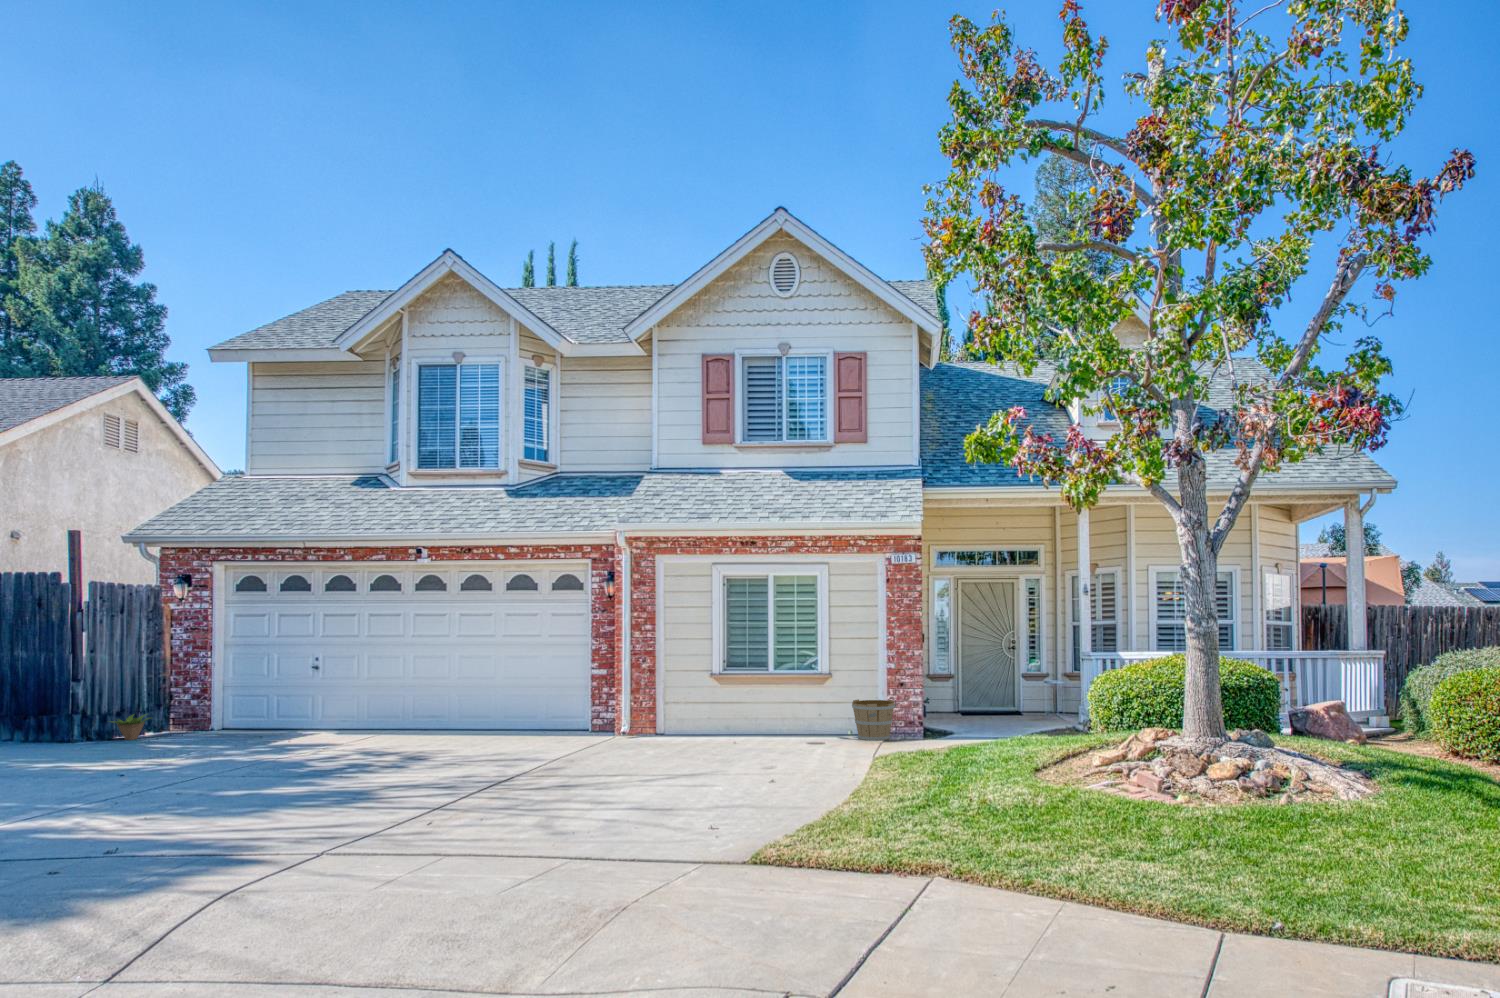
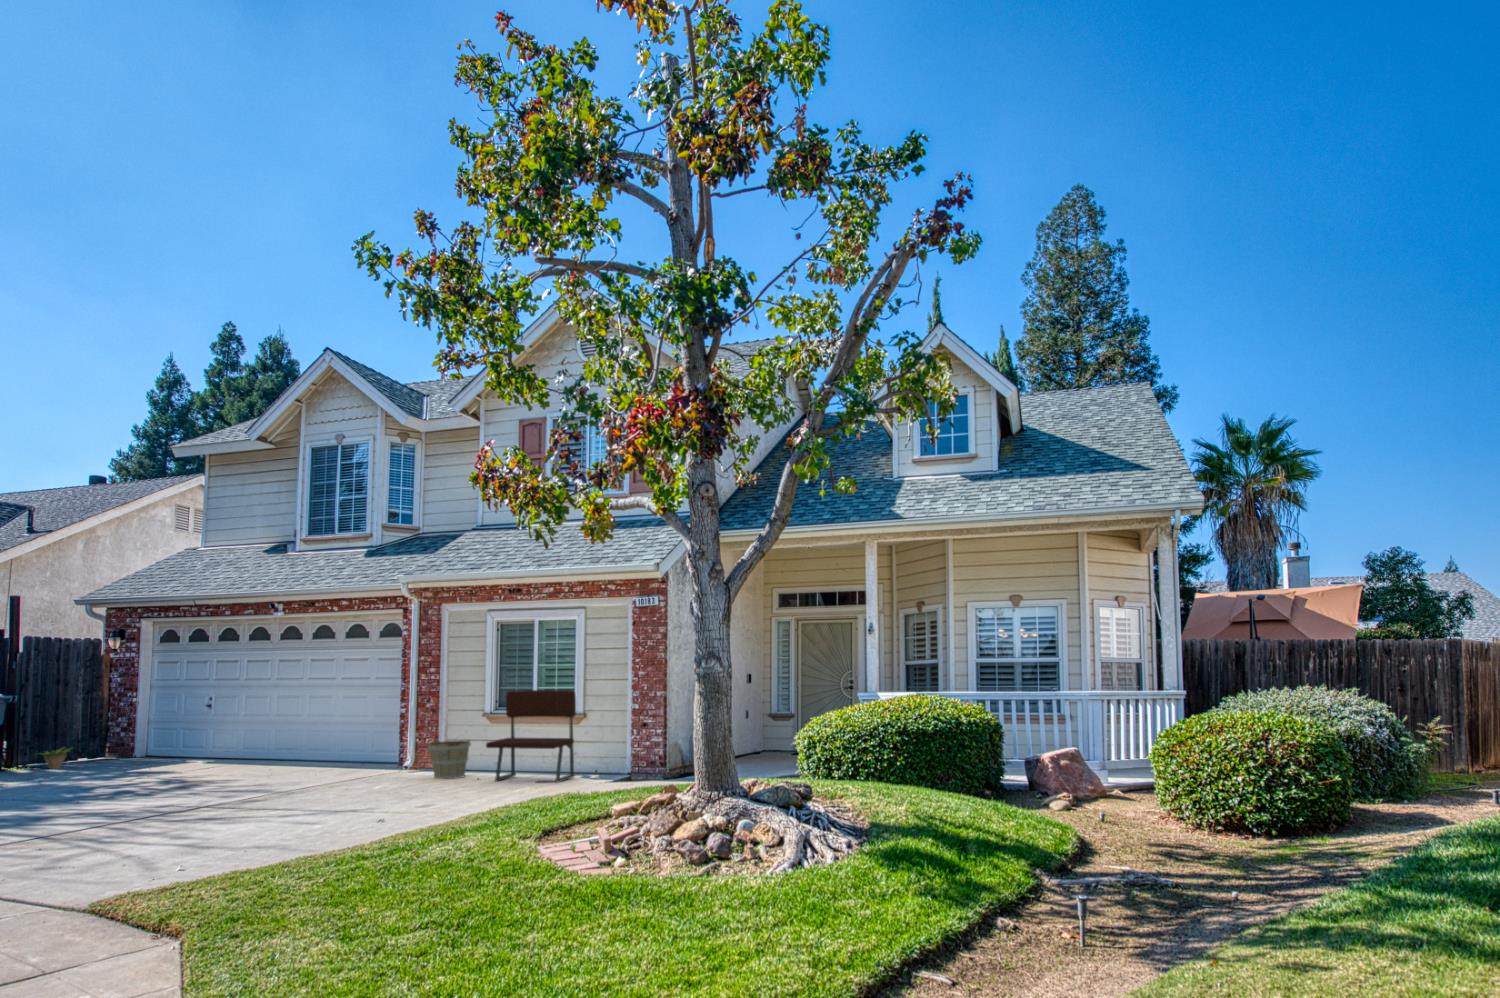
bench: none [745,648,824,741] -> present [486,690,576,782]
wooden bucket: present [852,700,895,741] -> present [428,740,471,779]

